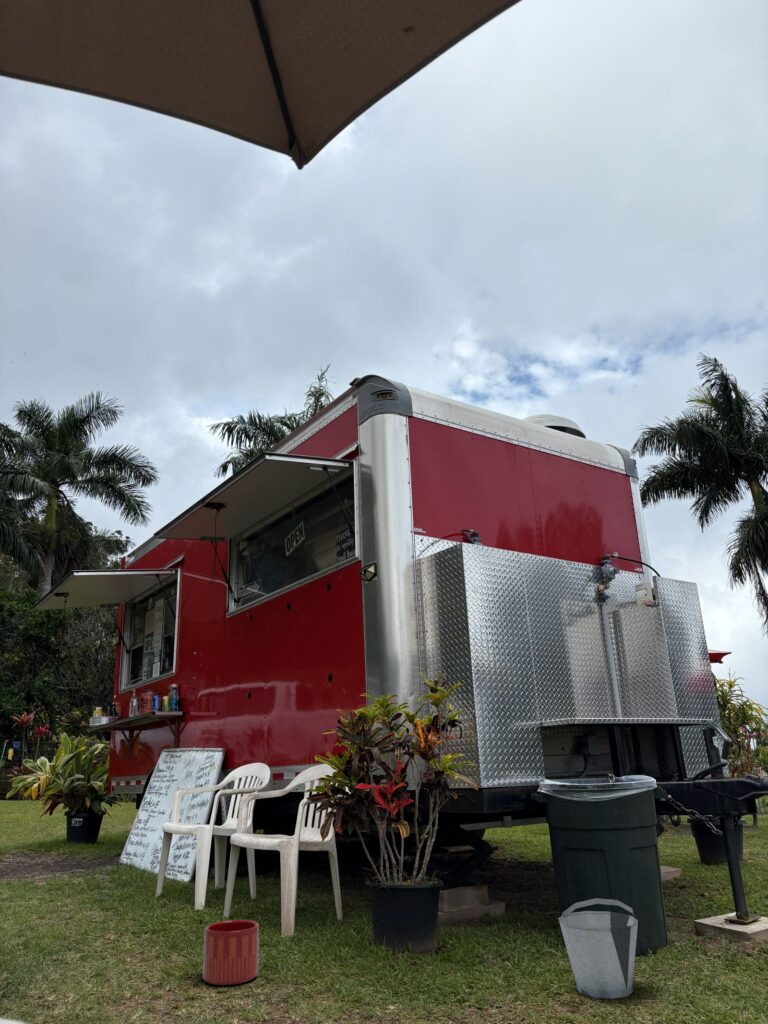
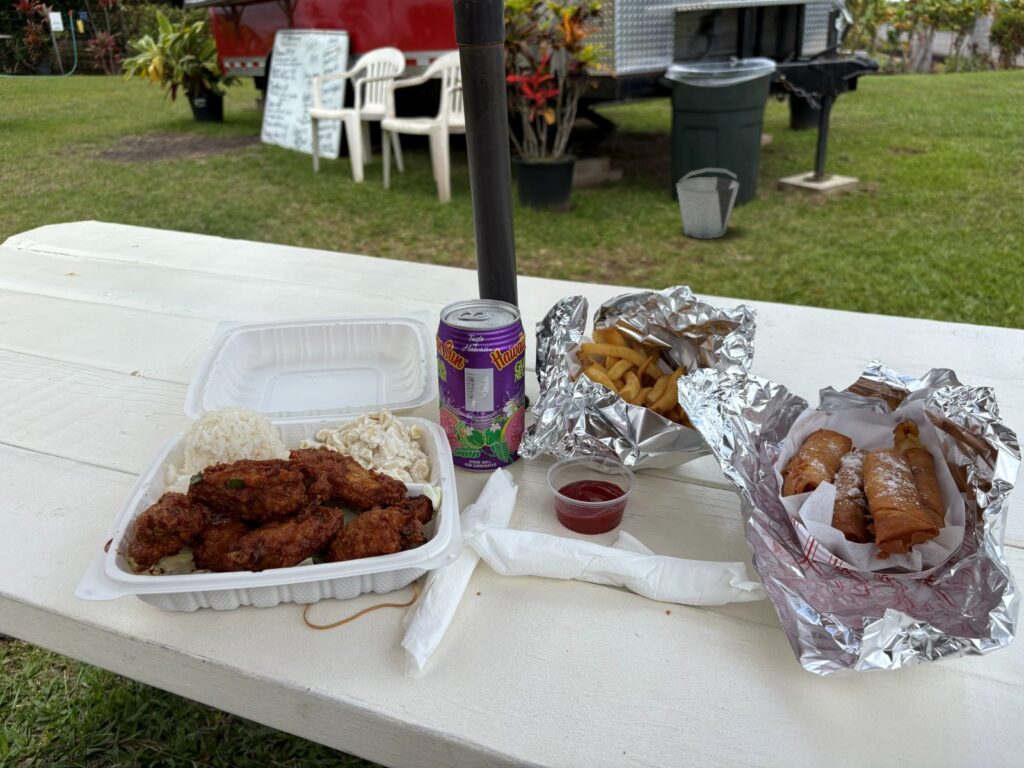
planter: present [203,920,259,985] -> none [387,191,434,239]

